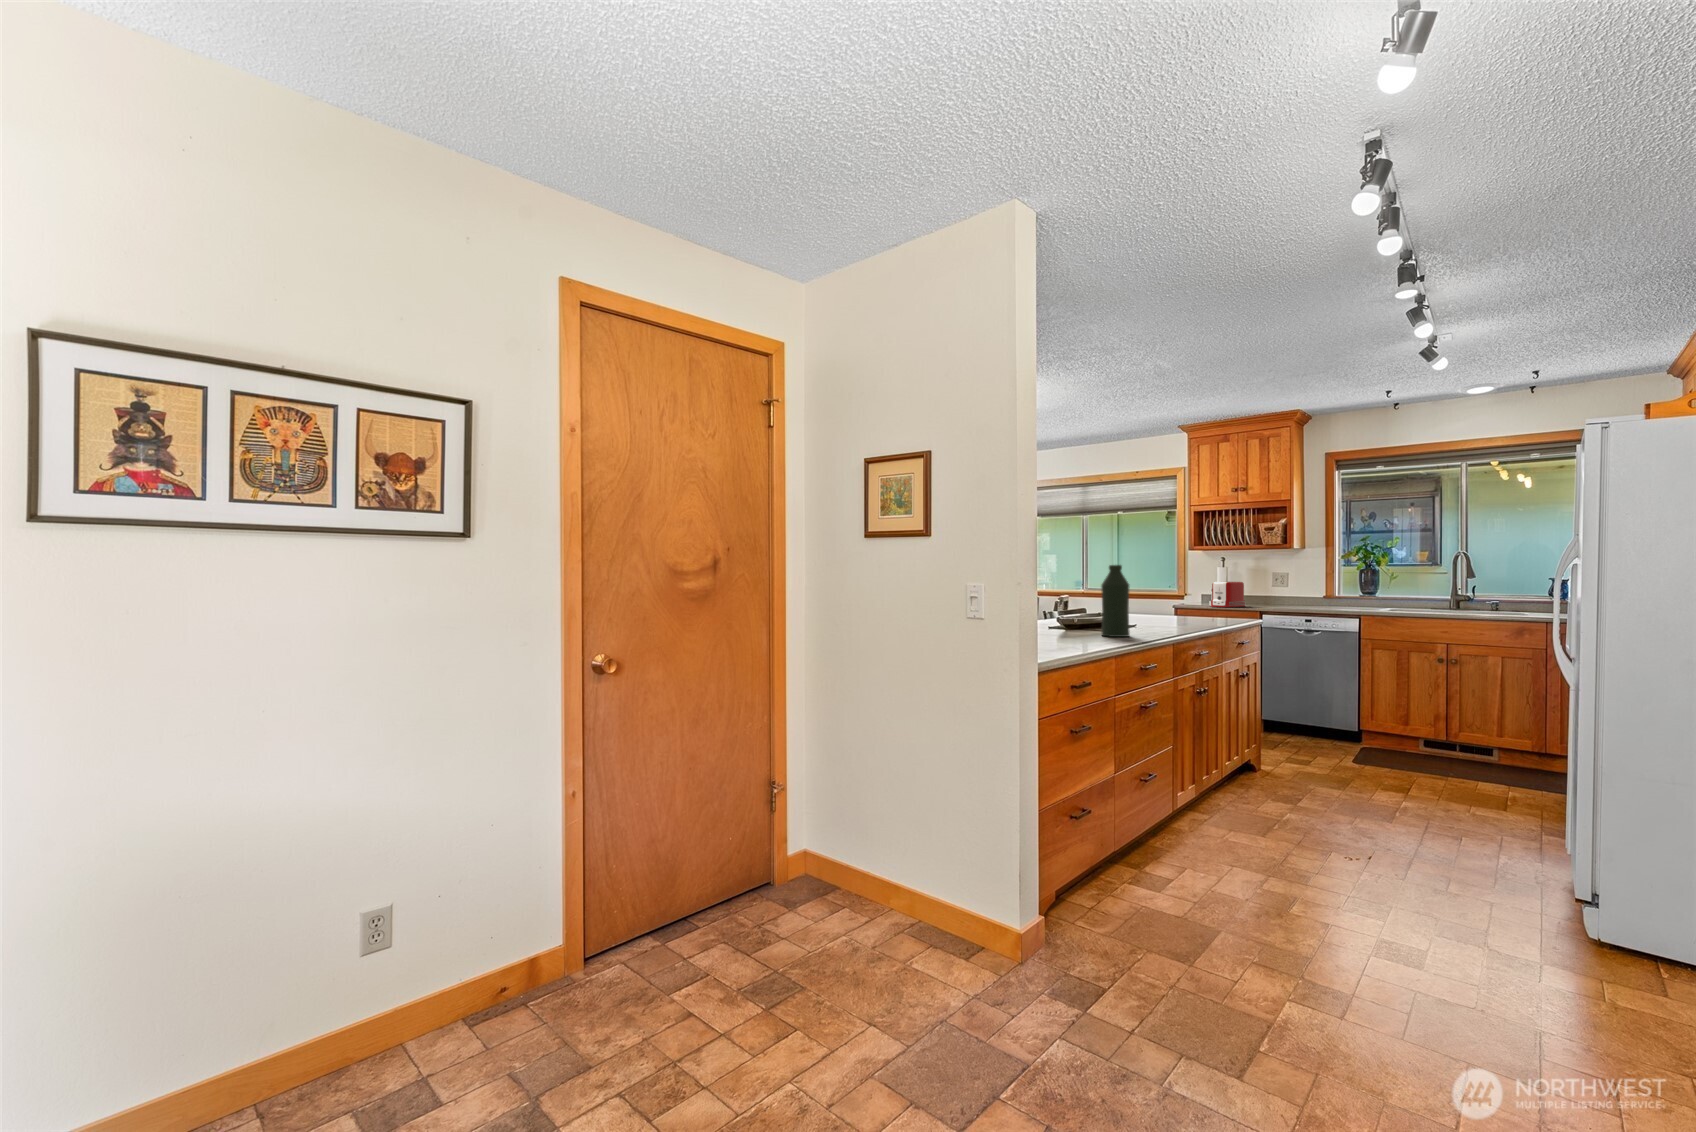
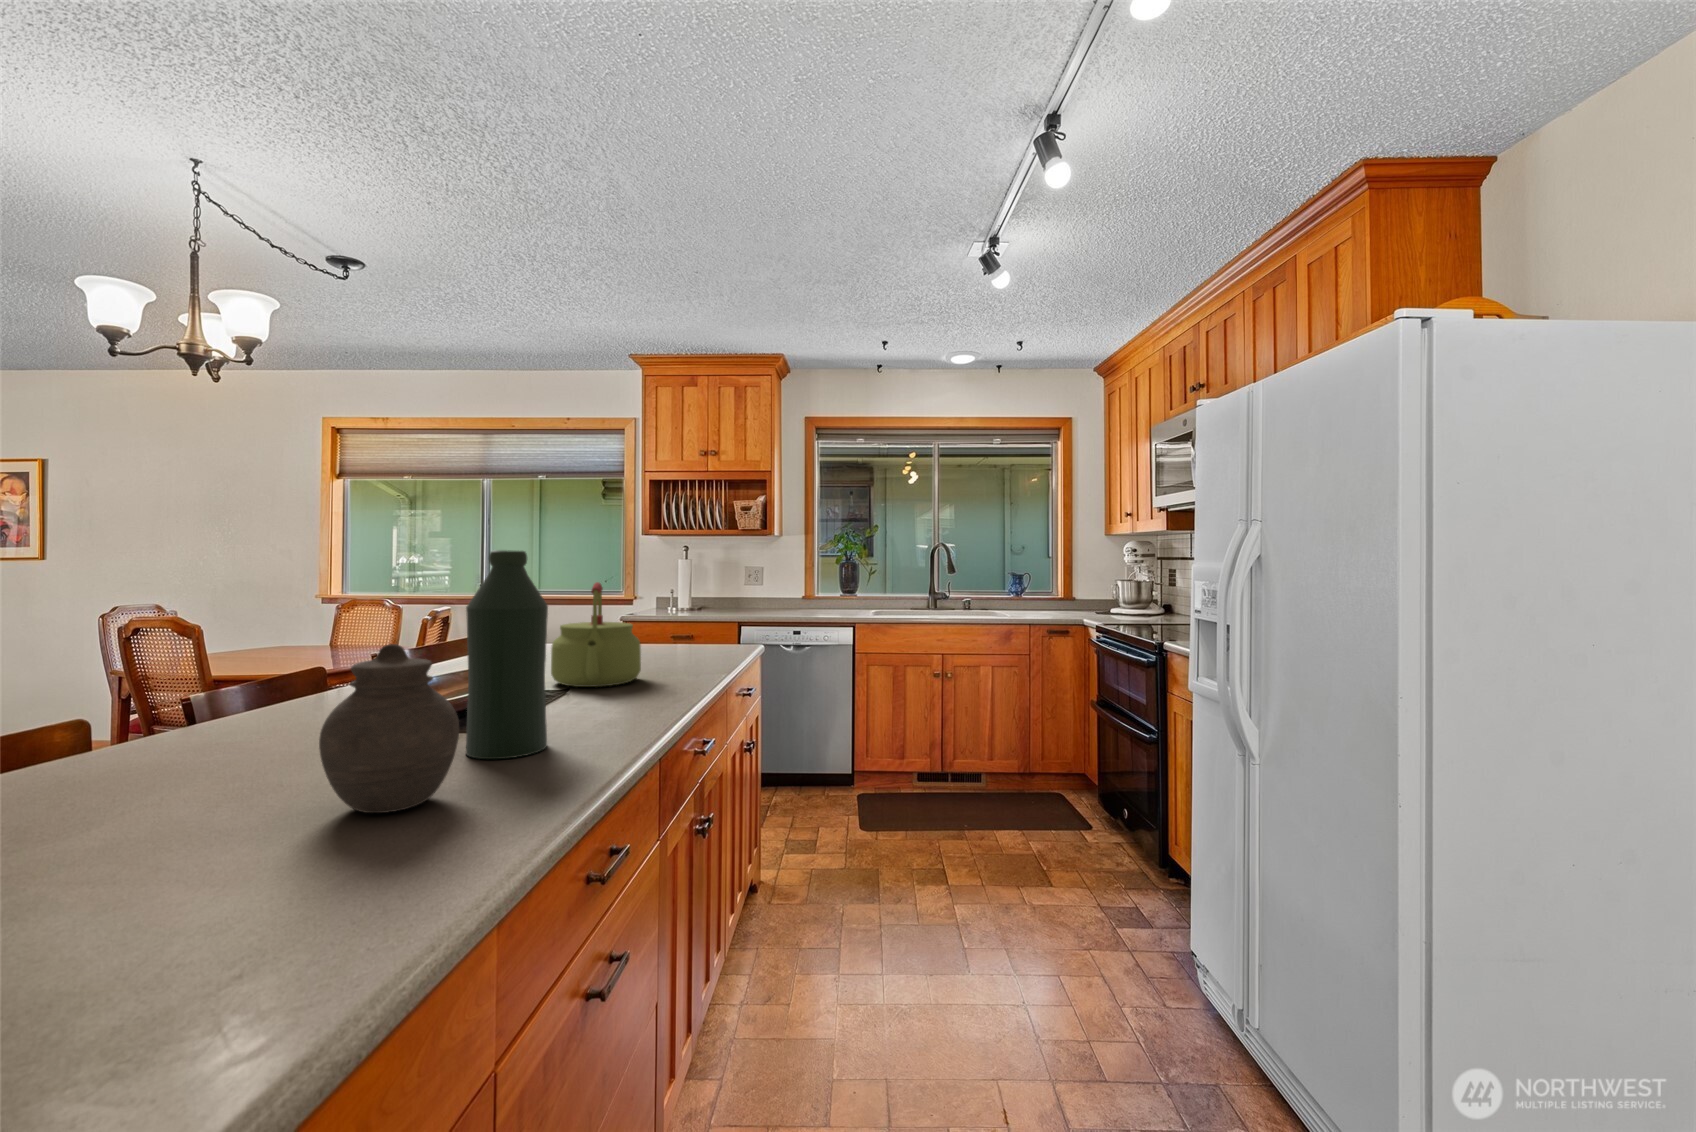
kettle: none [1129,579,1173,627] -> present [551,582,641,687]
toaster: present [1211,582,1246,607] -> none [671,579,714,615]
jar: none [1068,593,1104,640] -> present [319,644,459,813]

